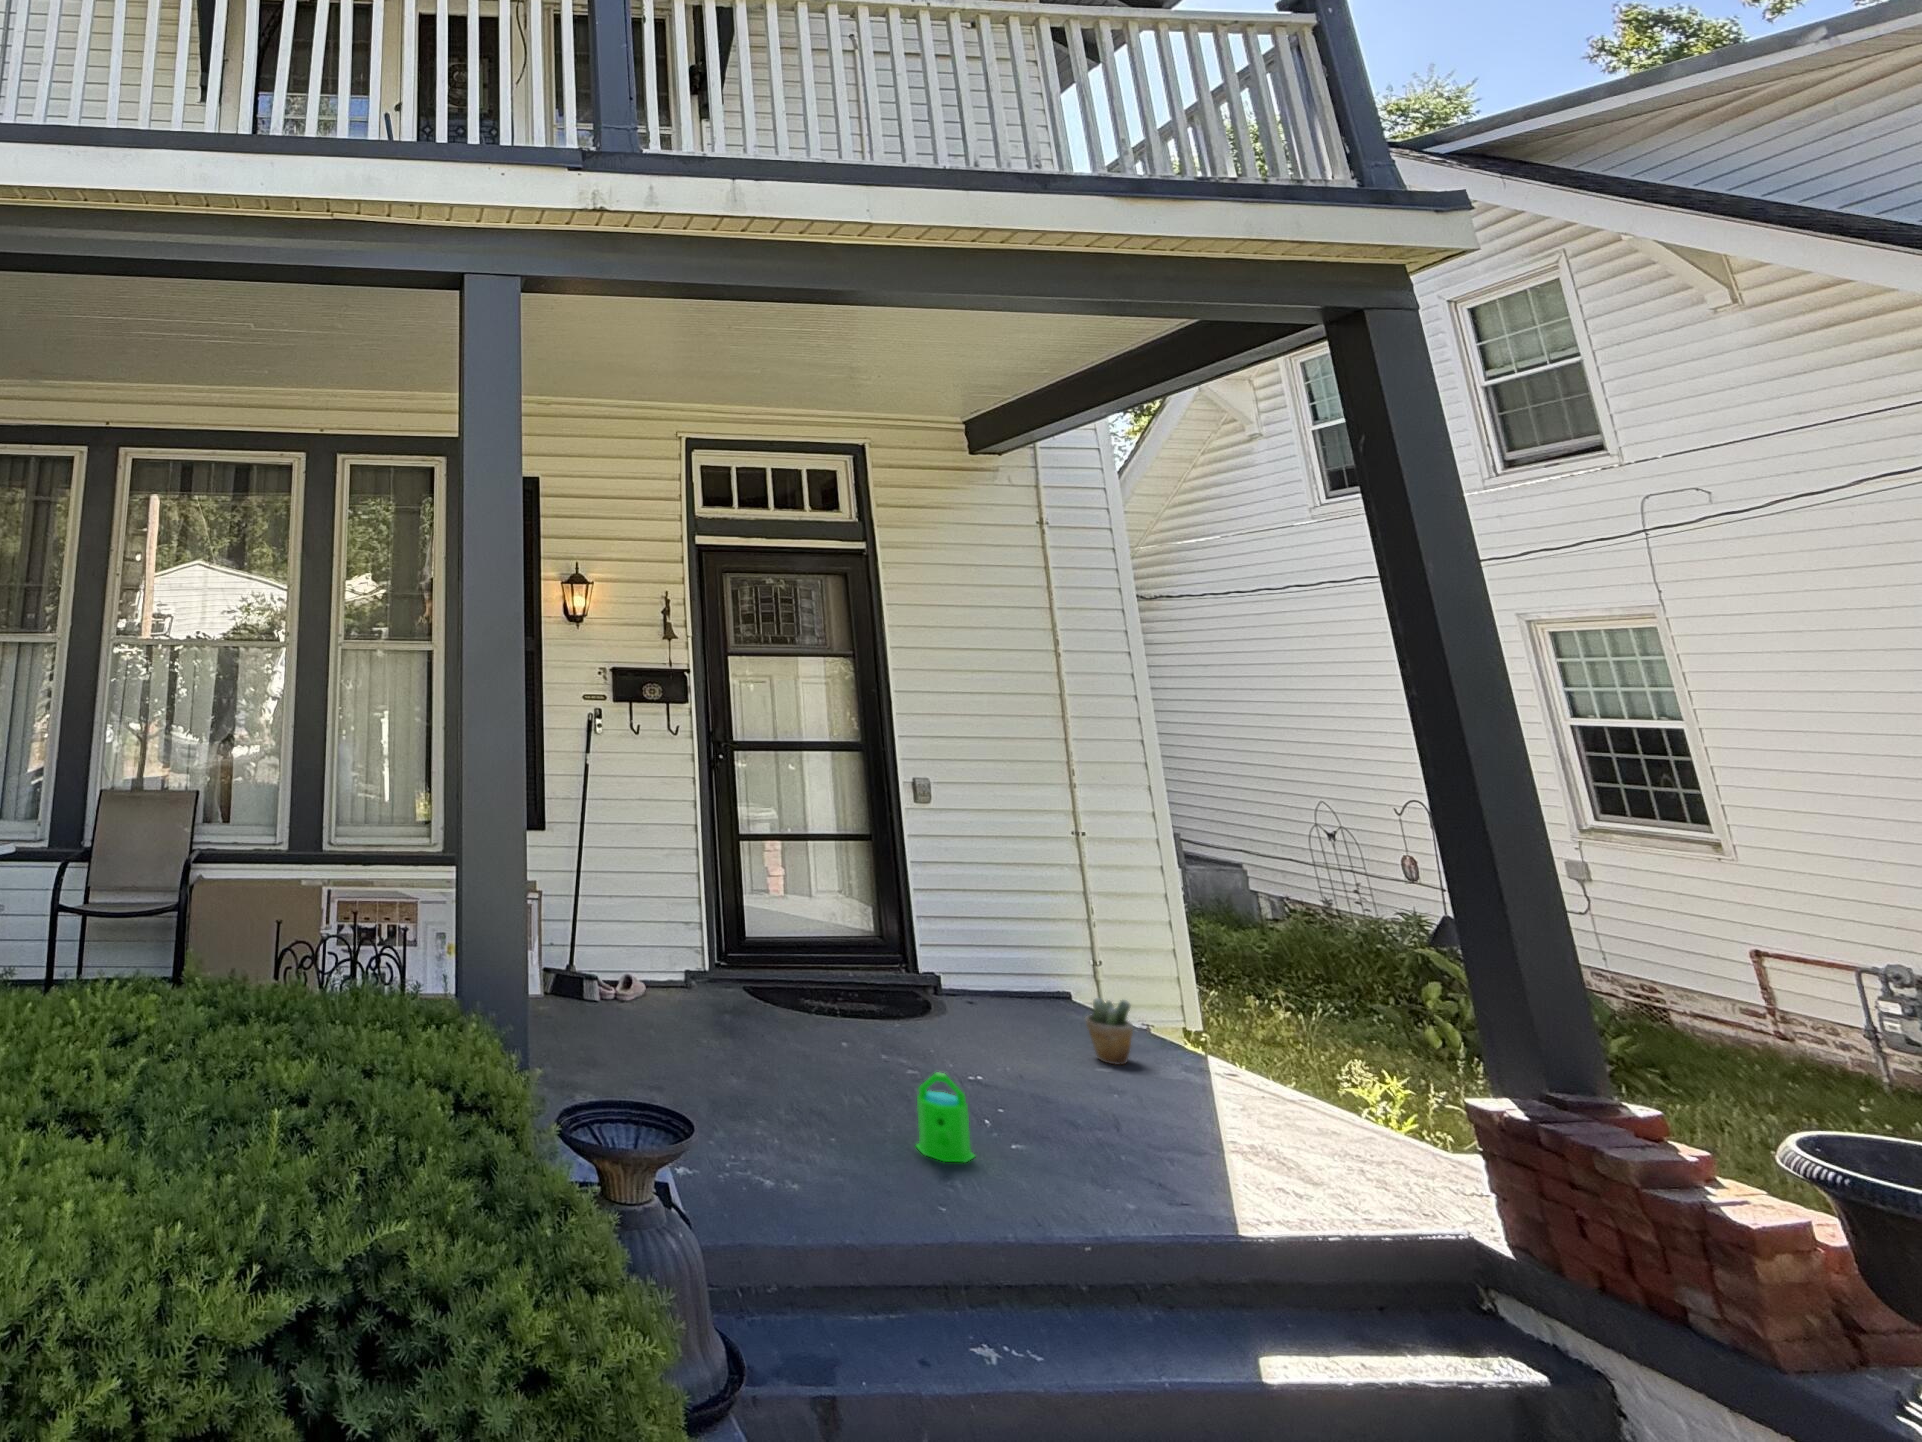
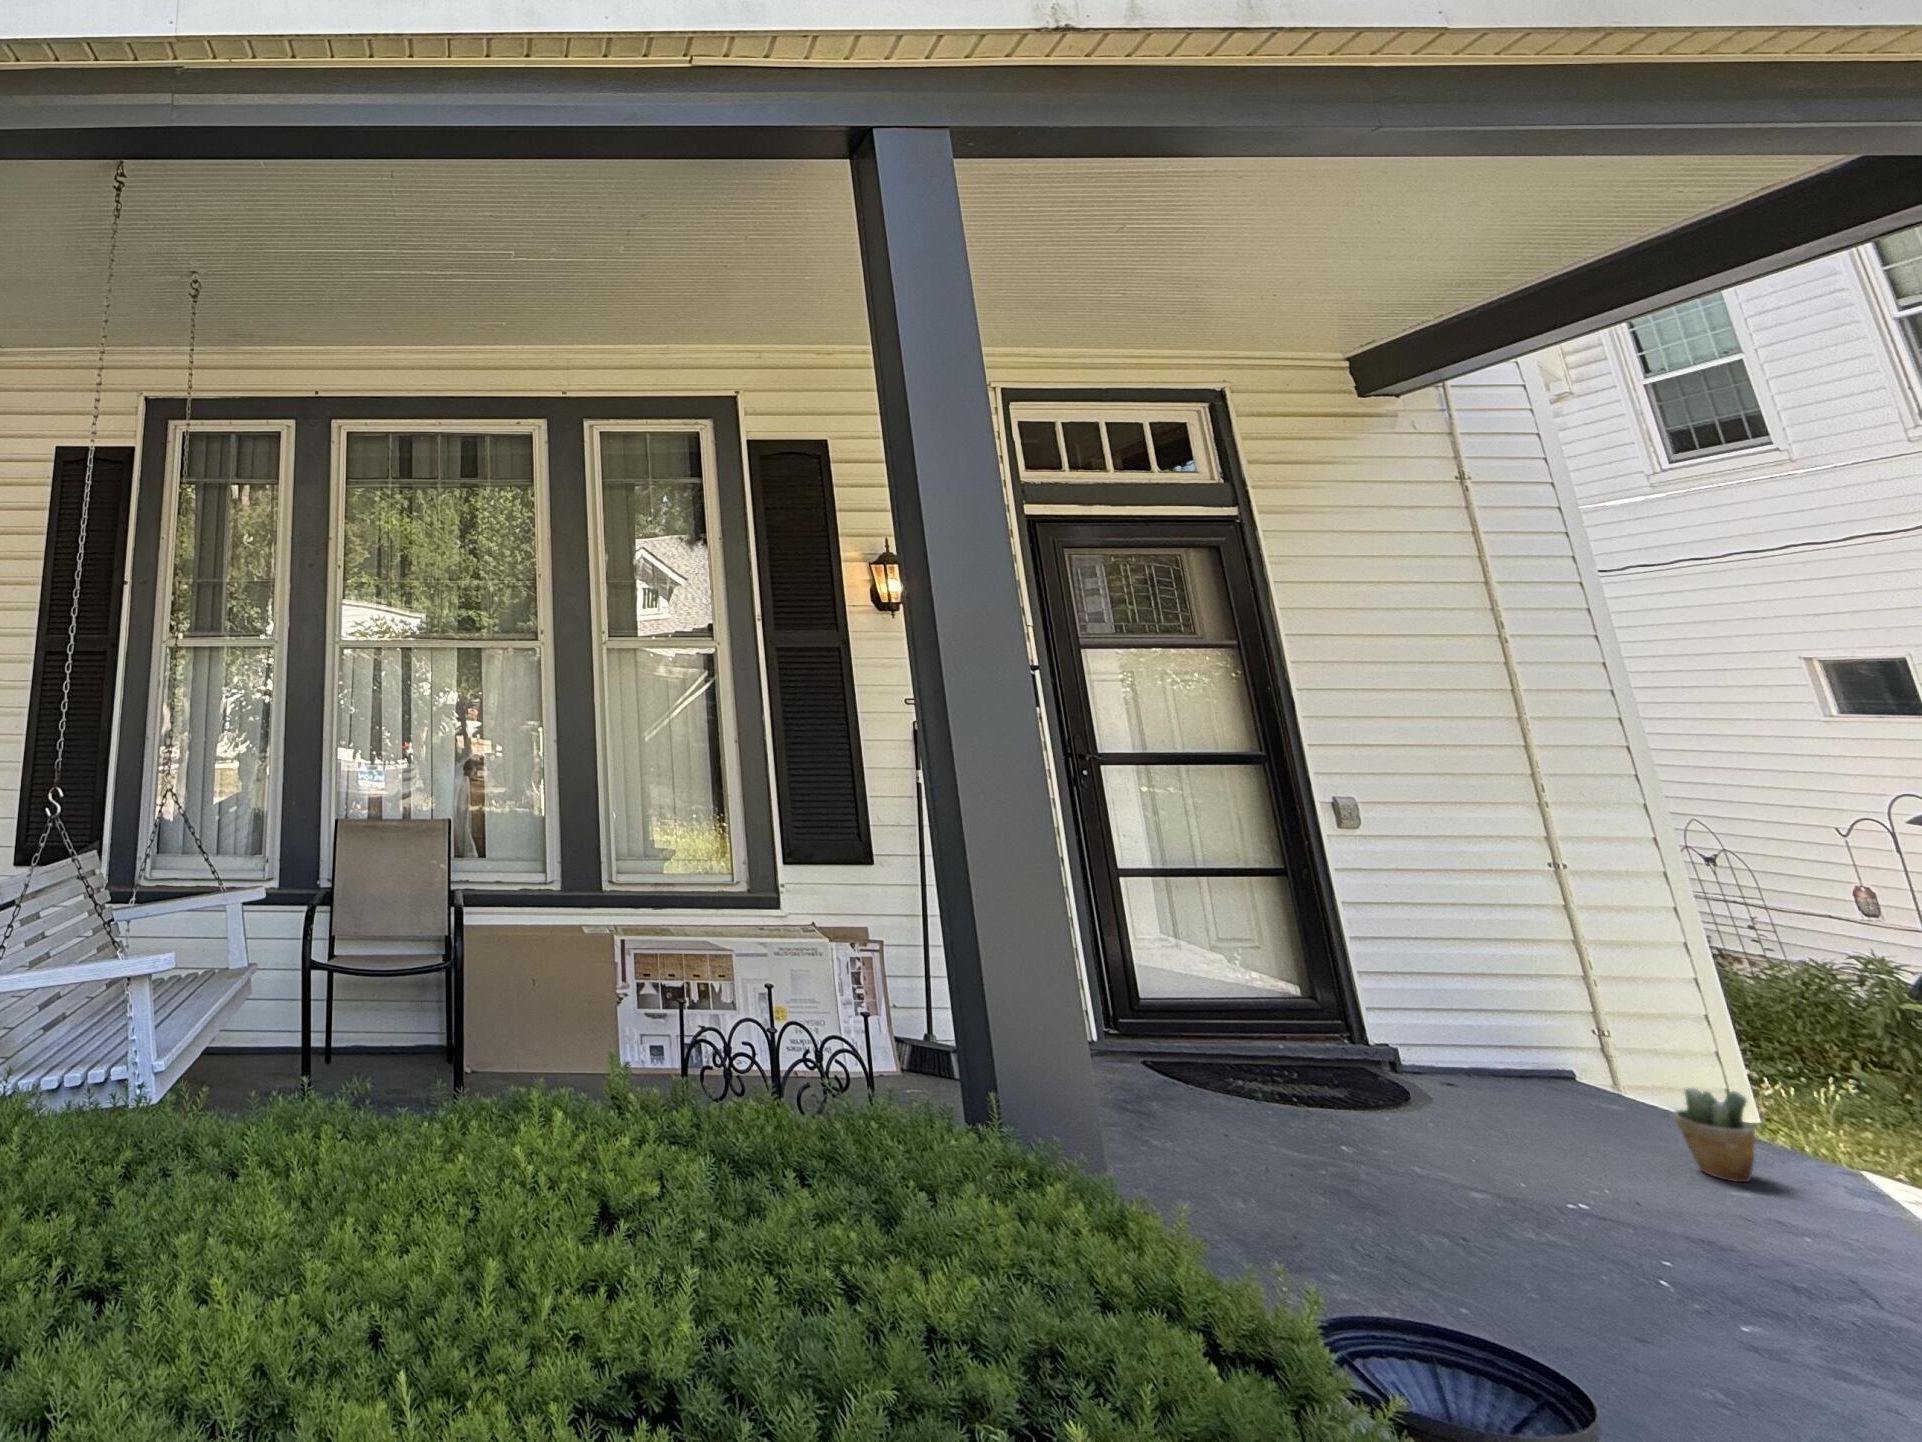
watering can: present [916,1073,974,1163] -> none [1562,1213,1676,1353]

